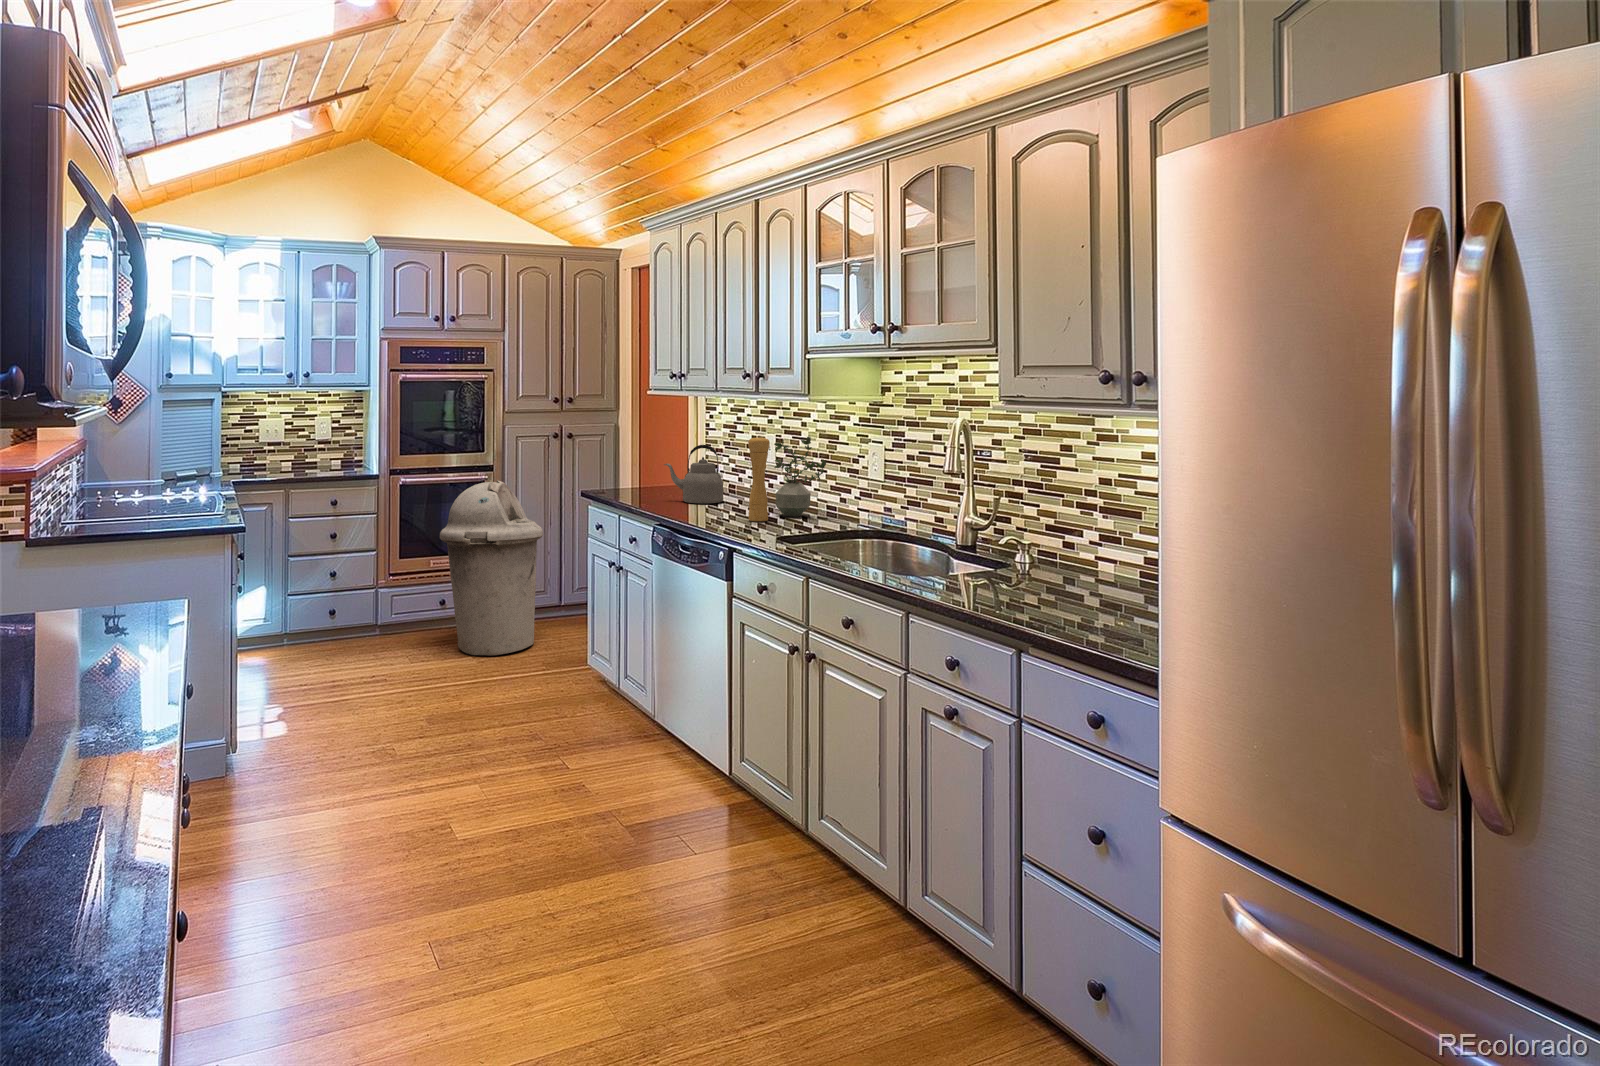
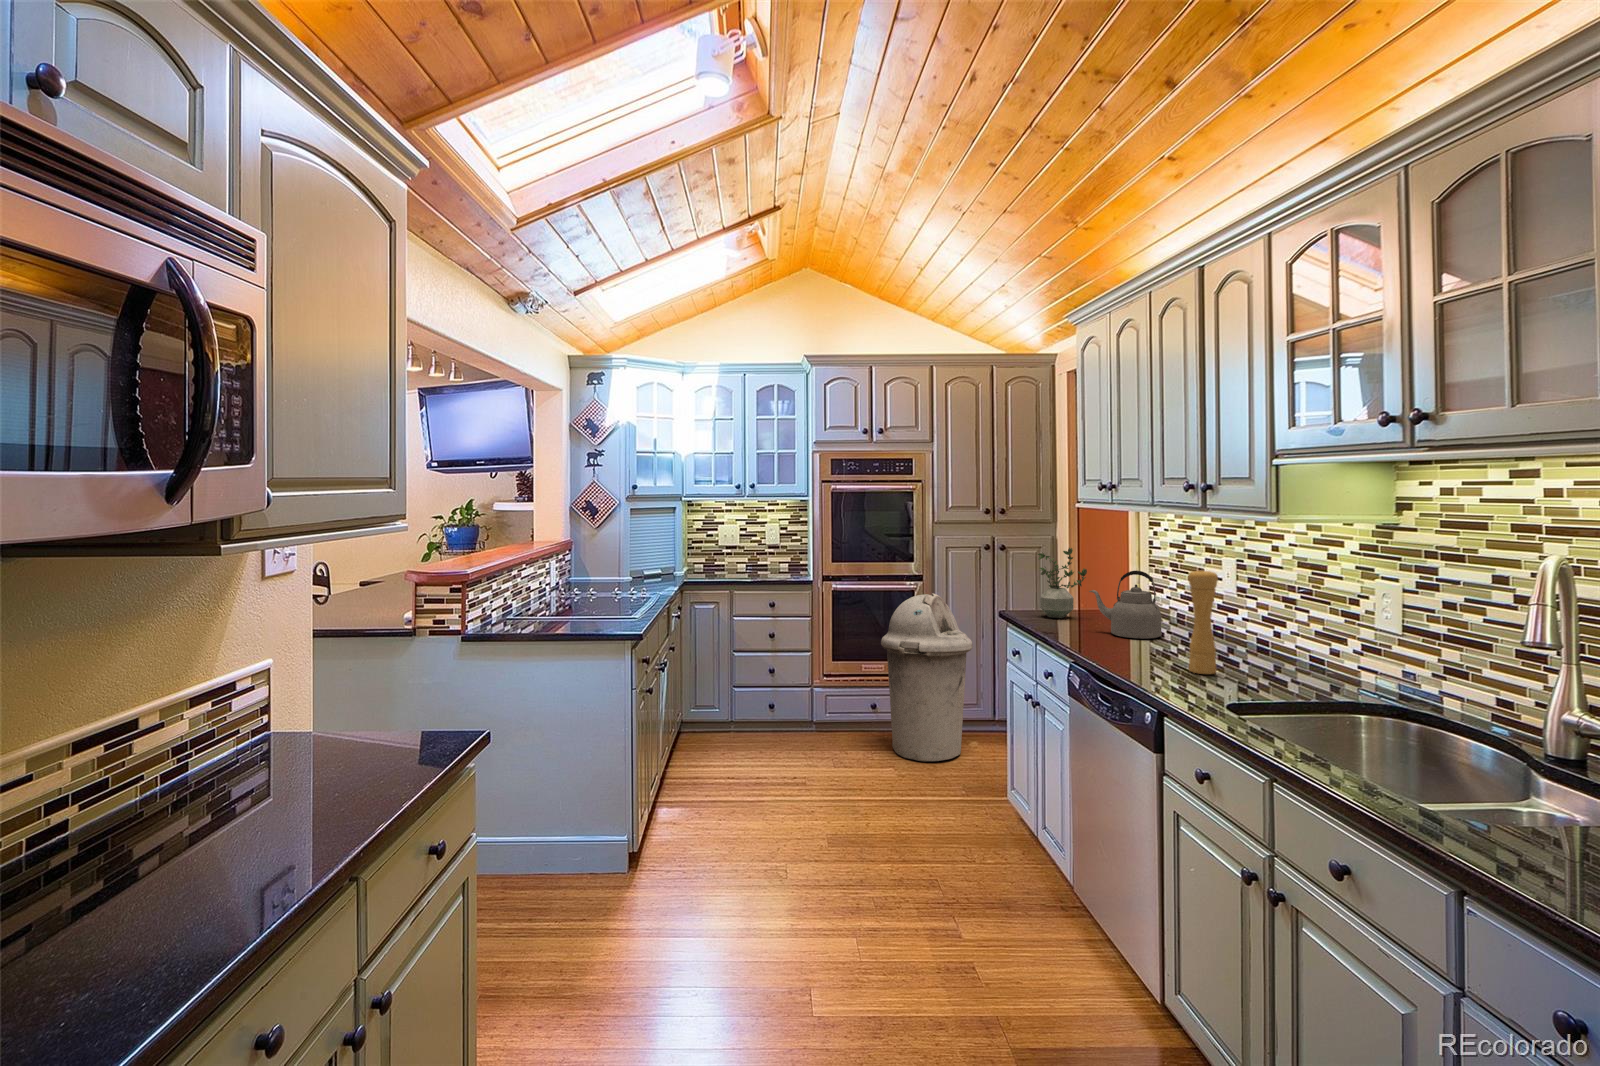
potted plant: present [774,436,826,517] -> present [1038,548,1087,618]

